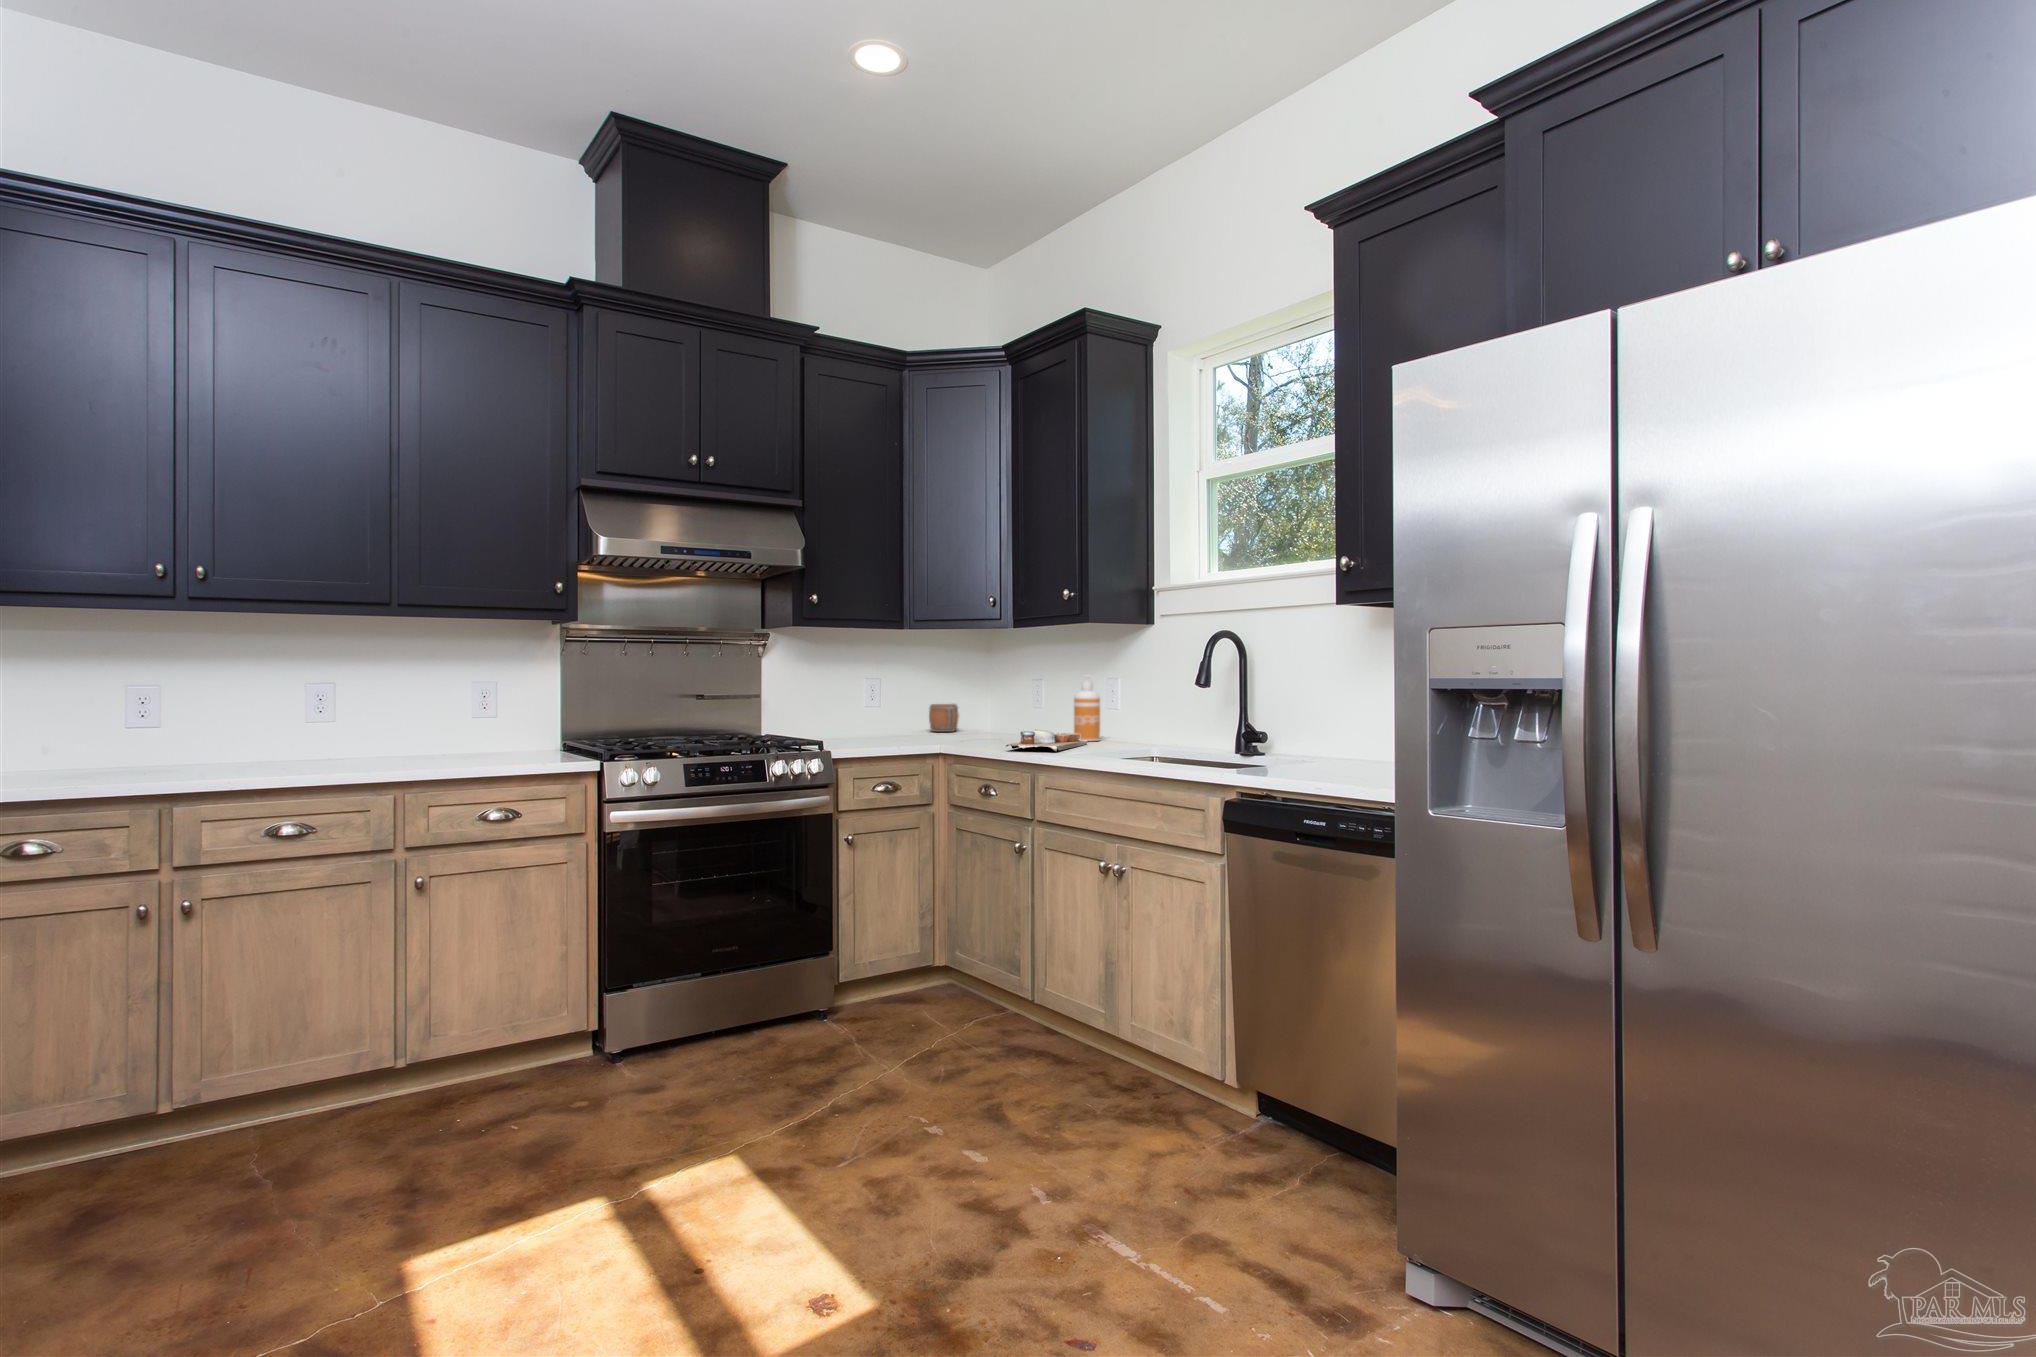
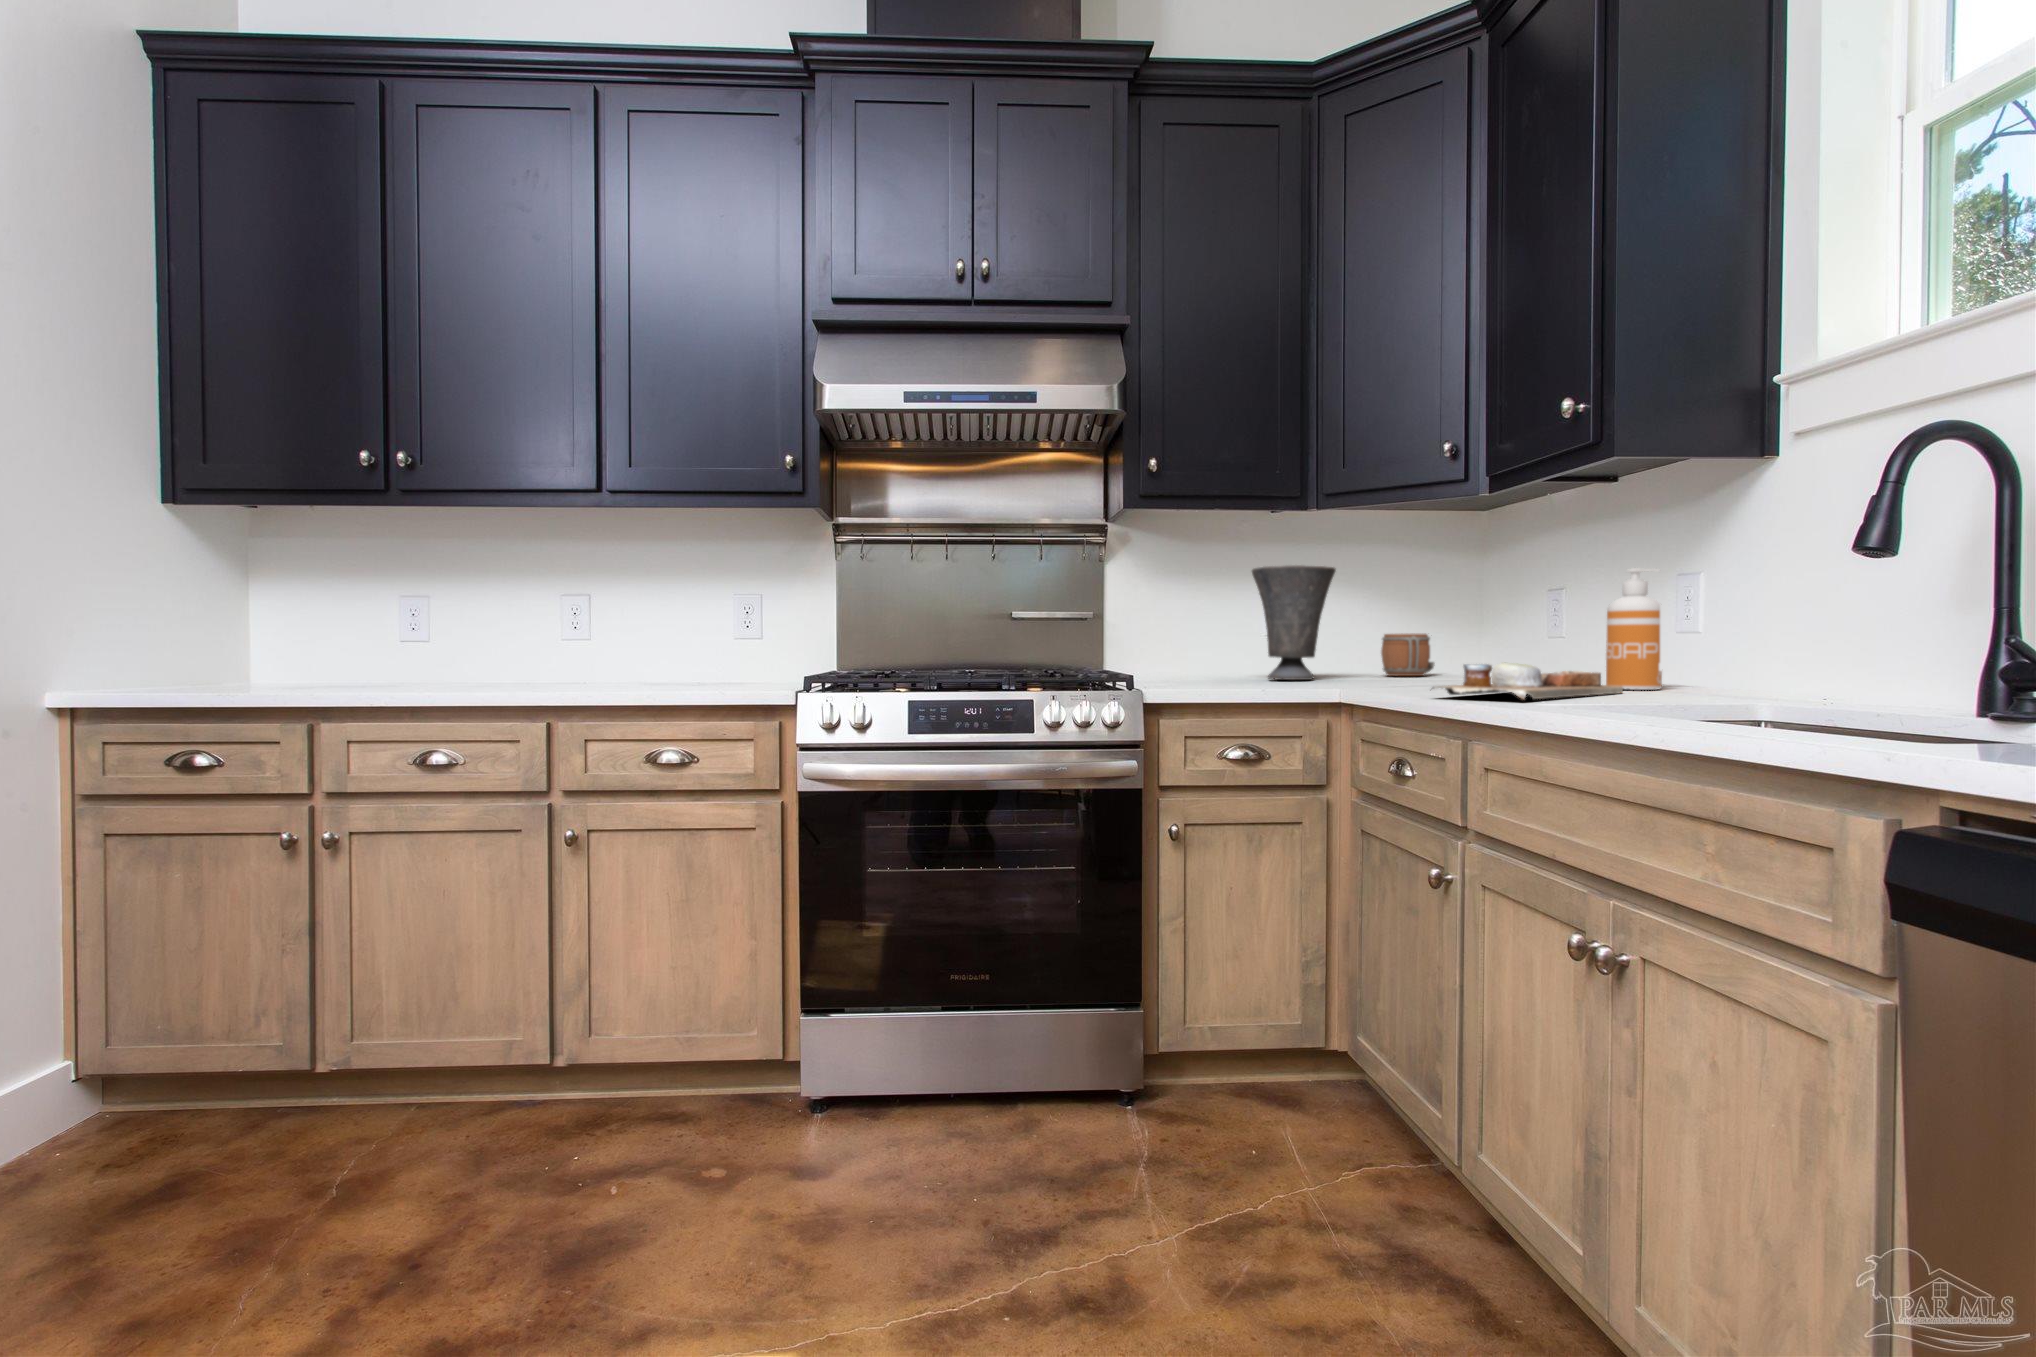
vase: none [858,663,912,738] -> present [1252,565,1336,680]

